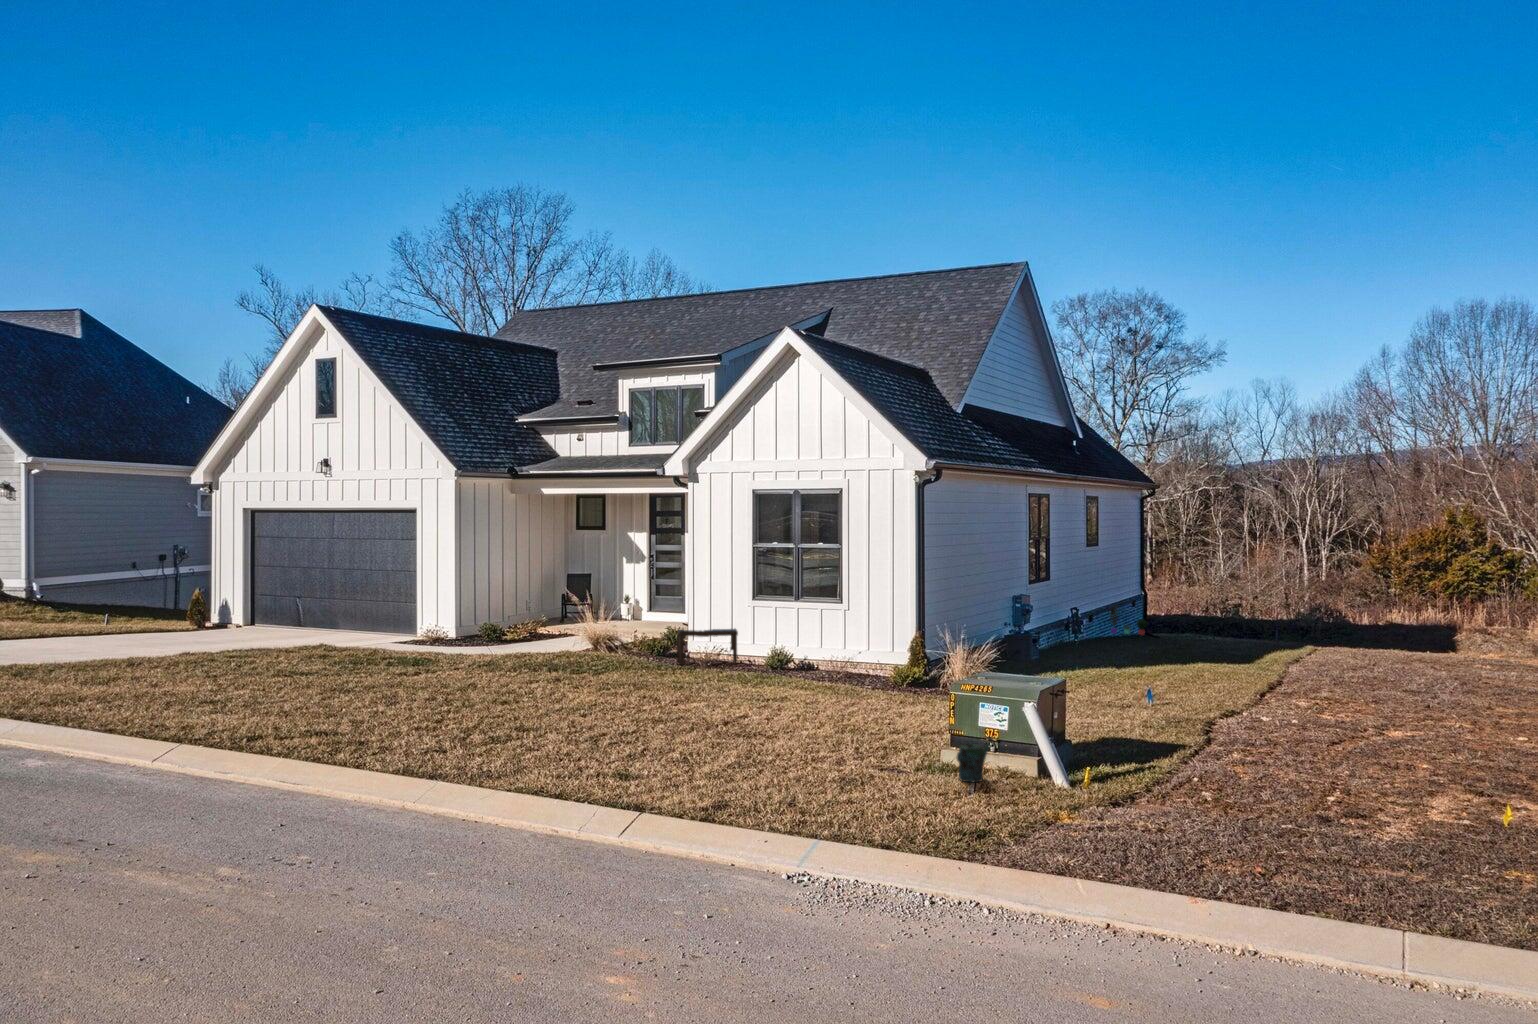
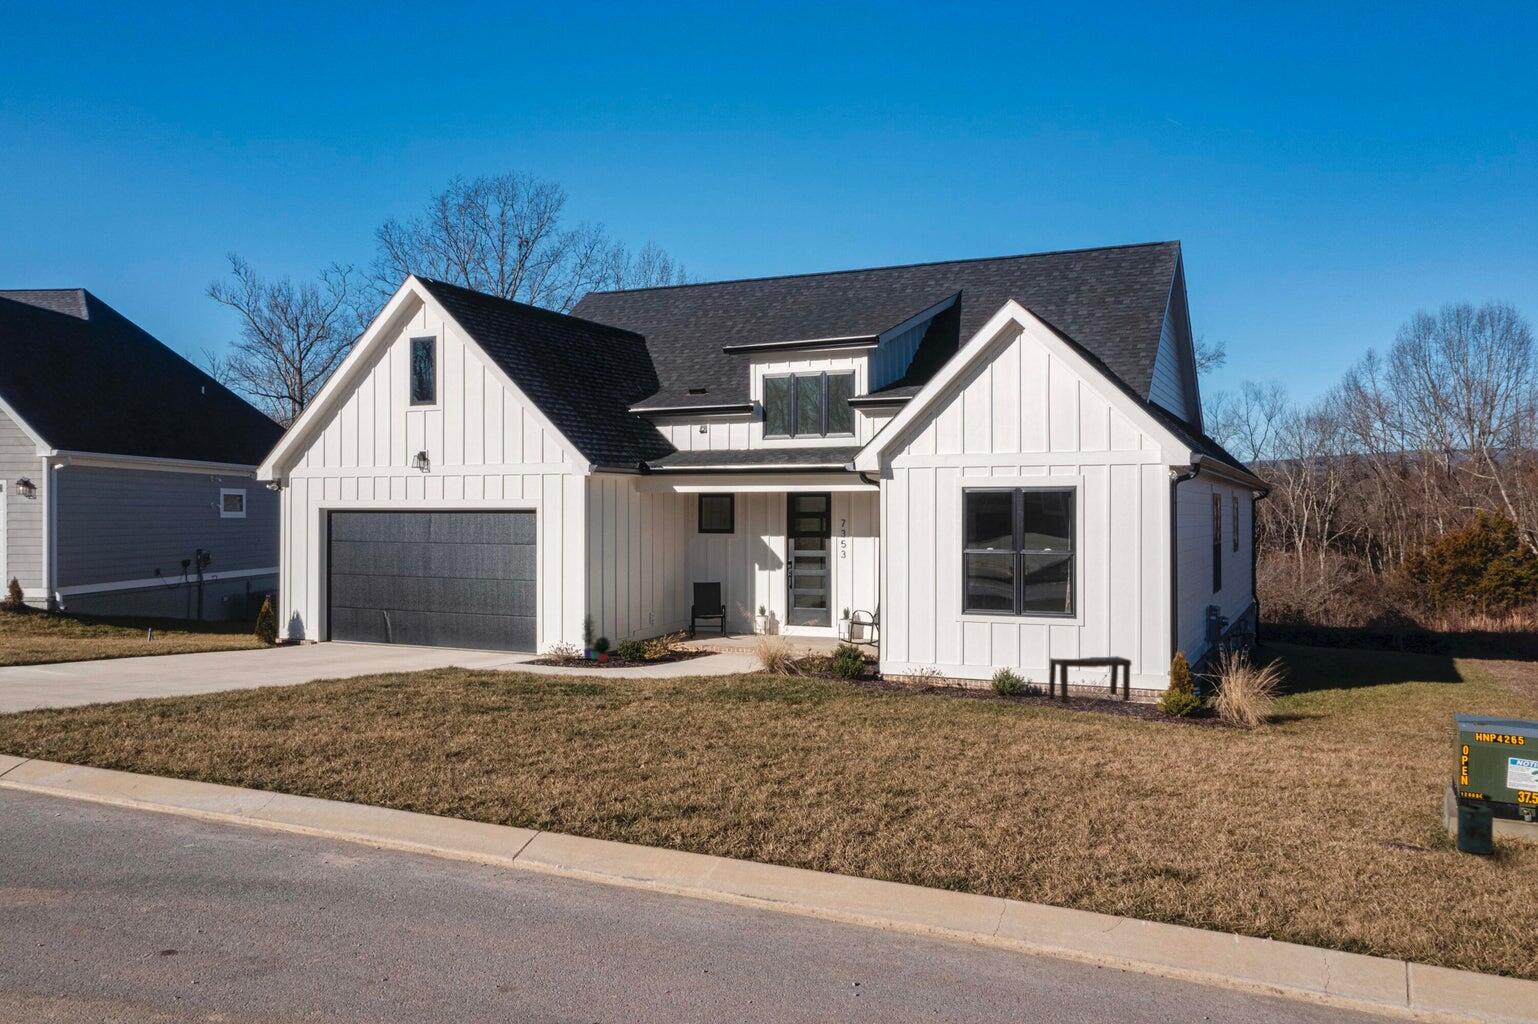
potted plant: present [1110,606,1147,635] -> present [583,615,611,662]
bench: present [677,629,738,665] -> present [1049,656,1131,703]

